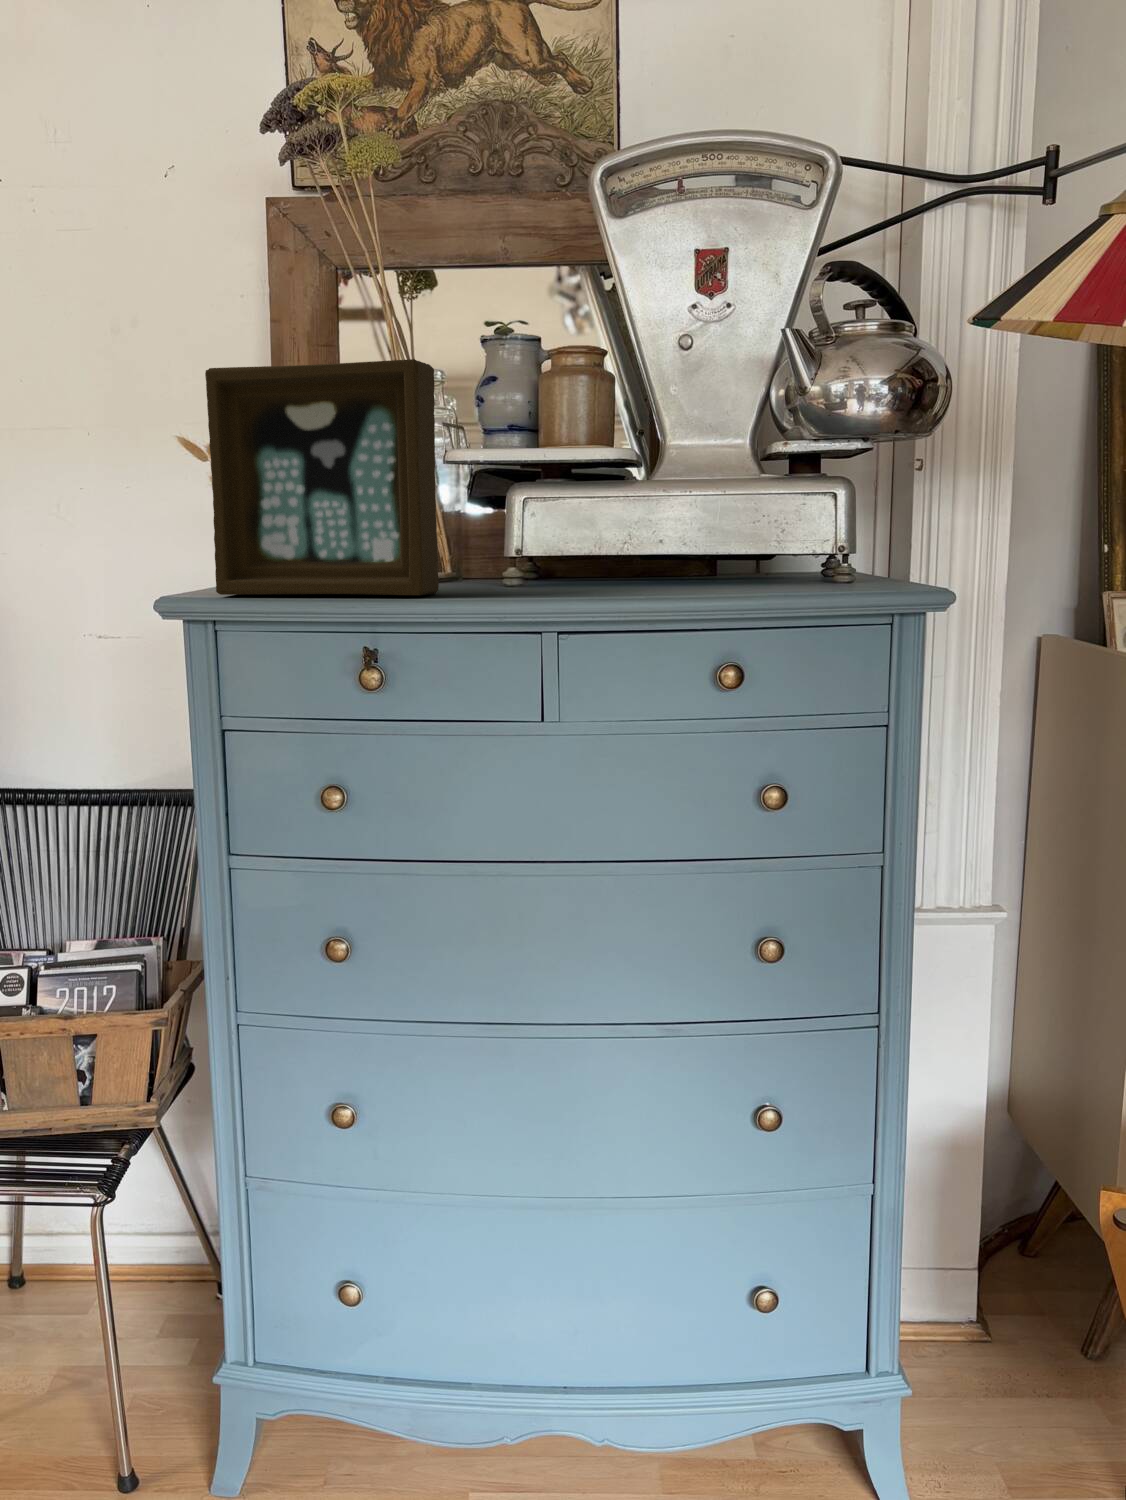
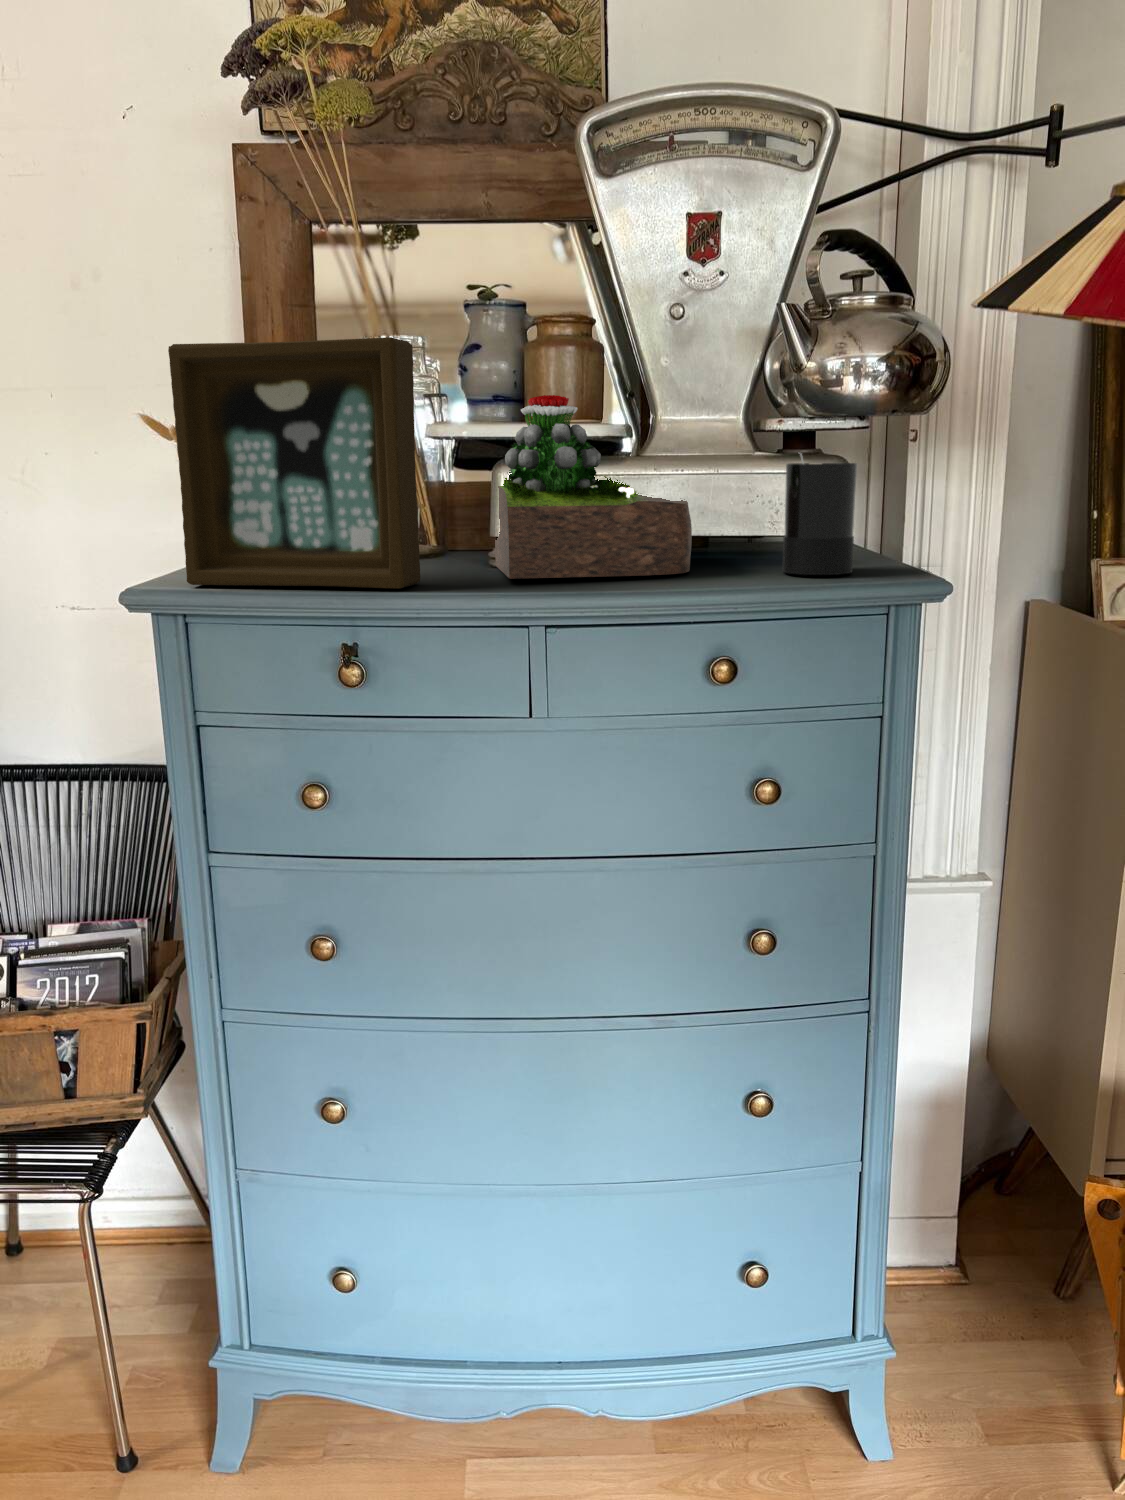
succulent plant: none [510,418,699,588] -> present [495,395,692,579]
candle: none [782,471,857,585] -> present [782,454,857,575]

